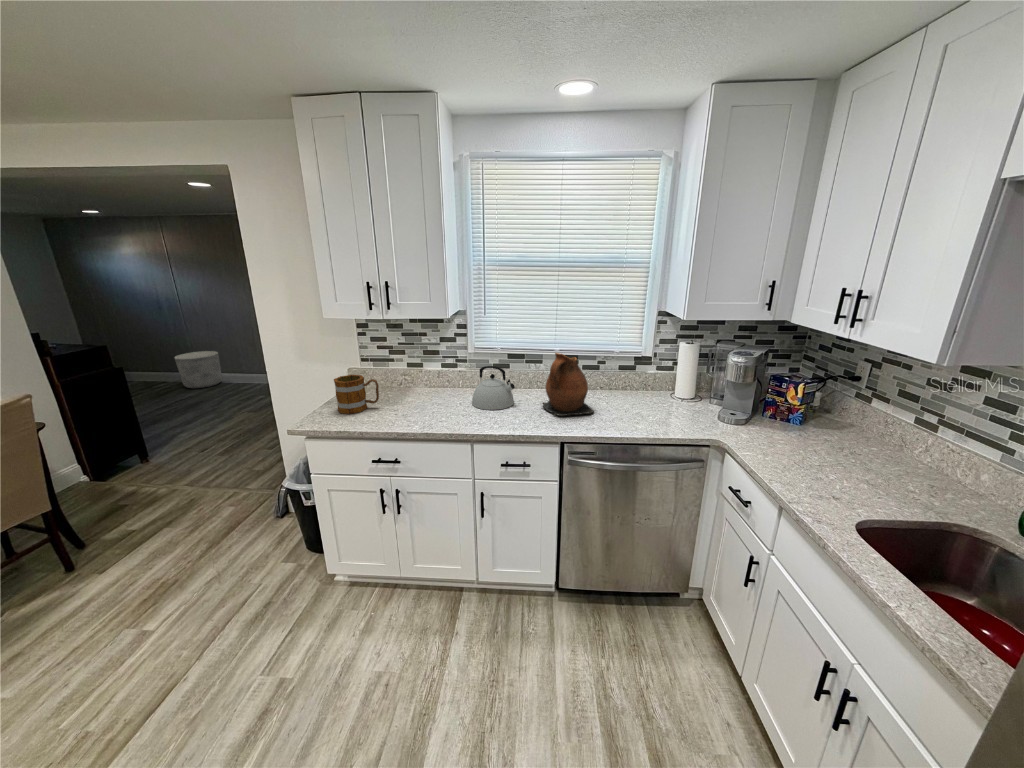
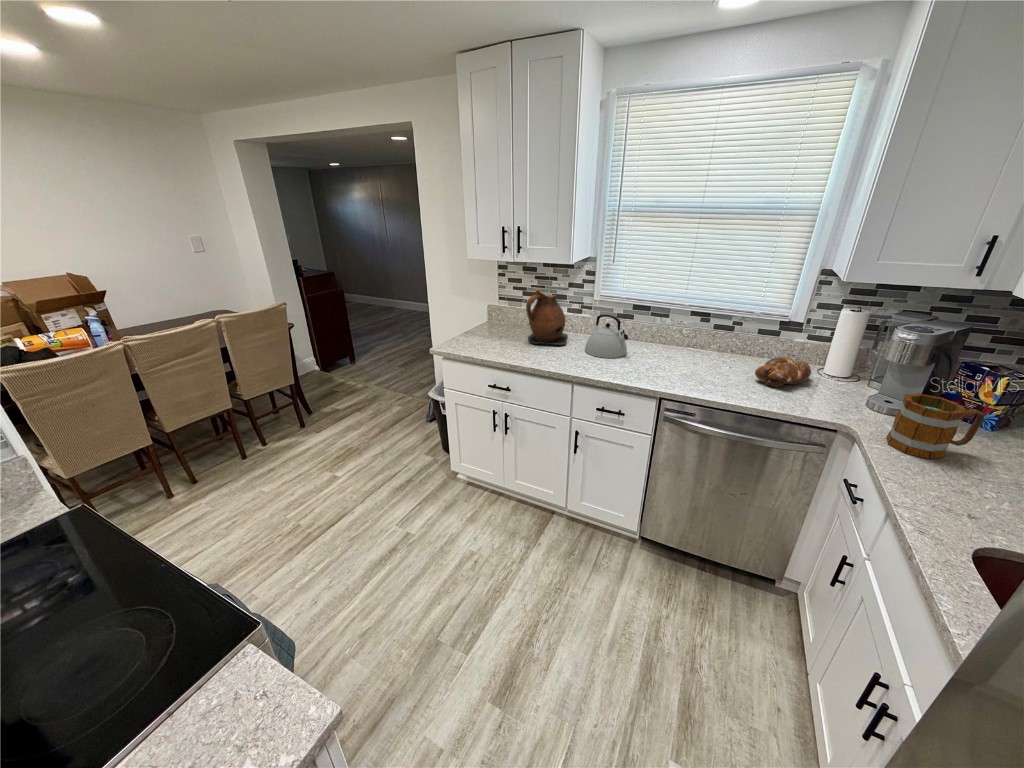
planter: present [175,351,222,388] -> none [377,283,408,313]
ceramic pitcher: present [543,353,594,416] -> present [526,289,568,346]
mug: present [334,375,379,414] -> present [886,394,984,459]
bread loaf: none [631,387,671,415] -> present [755,357,811,387]

